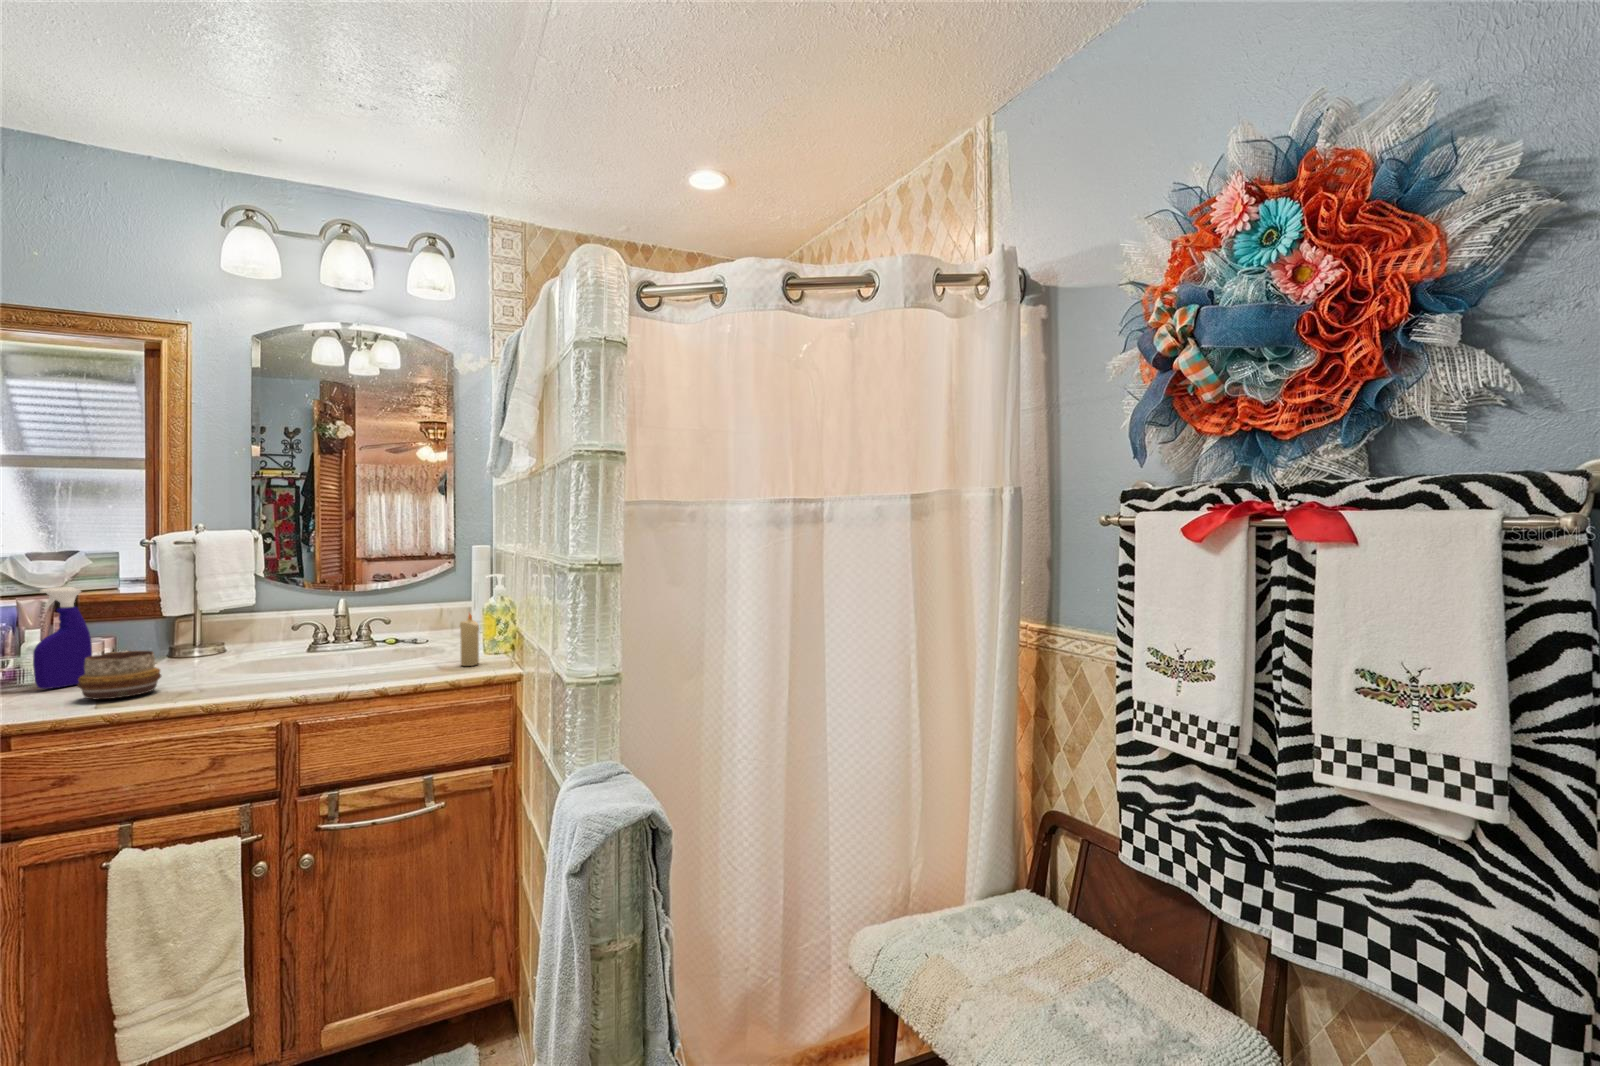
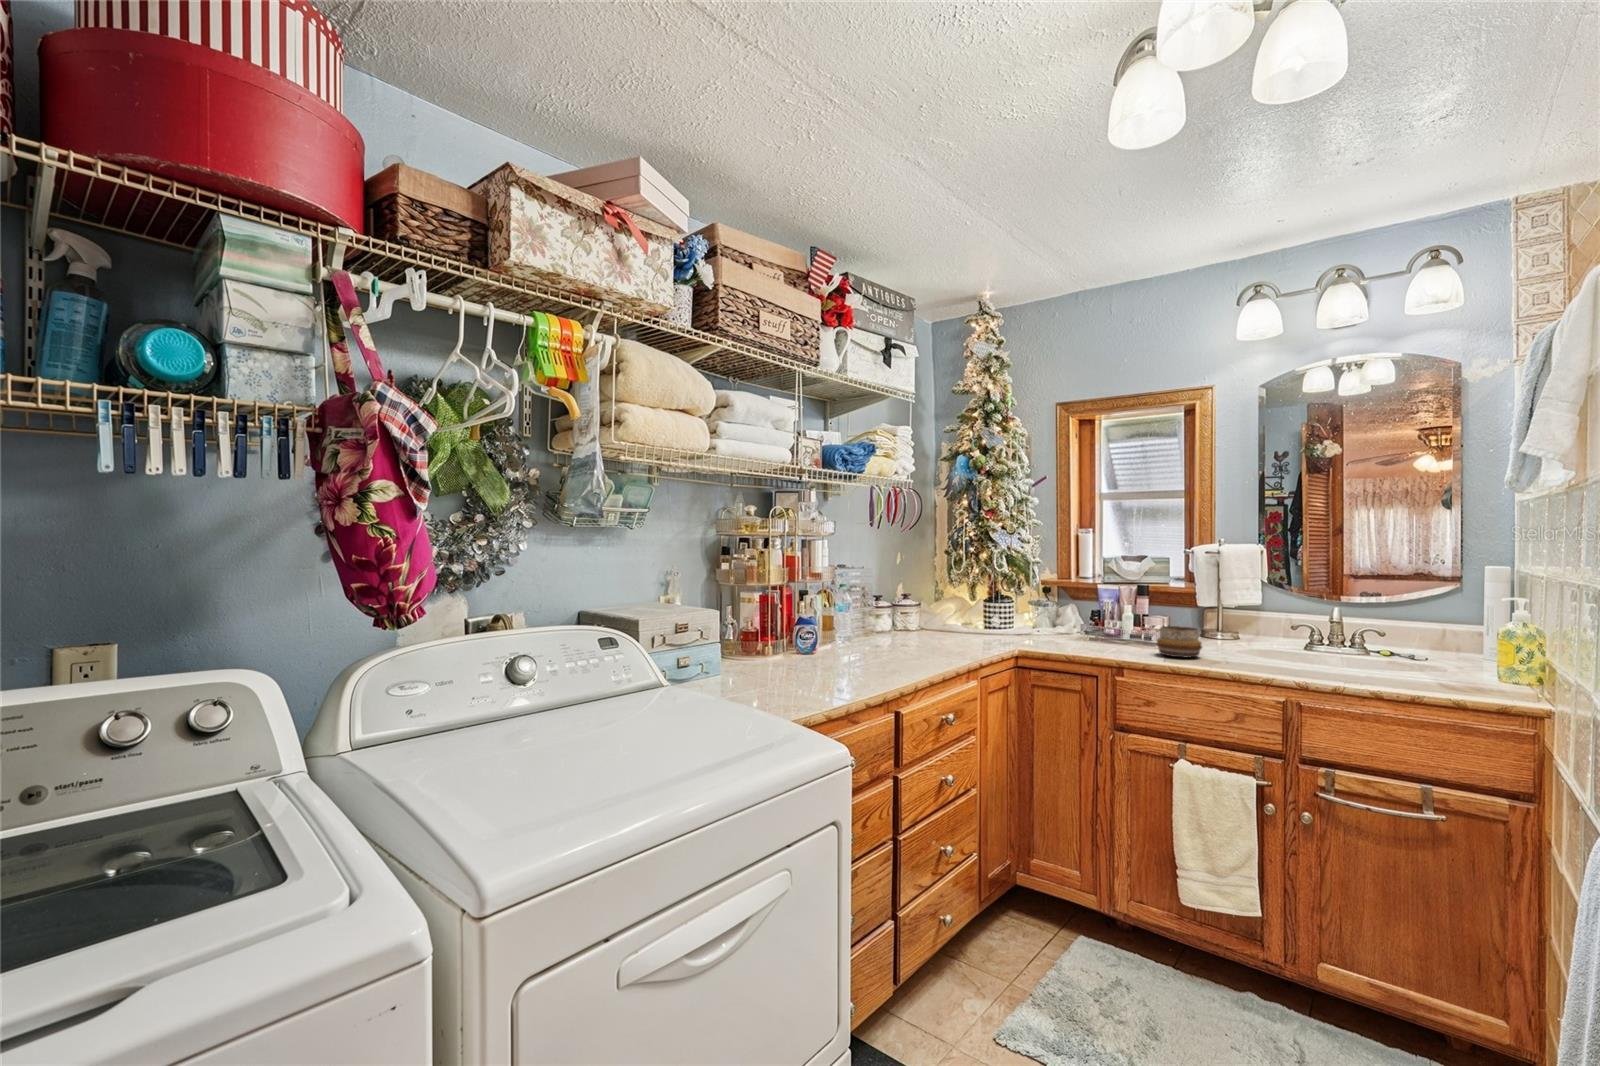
spray bottle: present [33,587,92,689] -> none [1130,579,1159,645]
candle: present [460,614,479,666] -> none [1464,631,1490,688]

